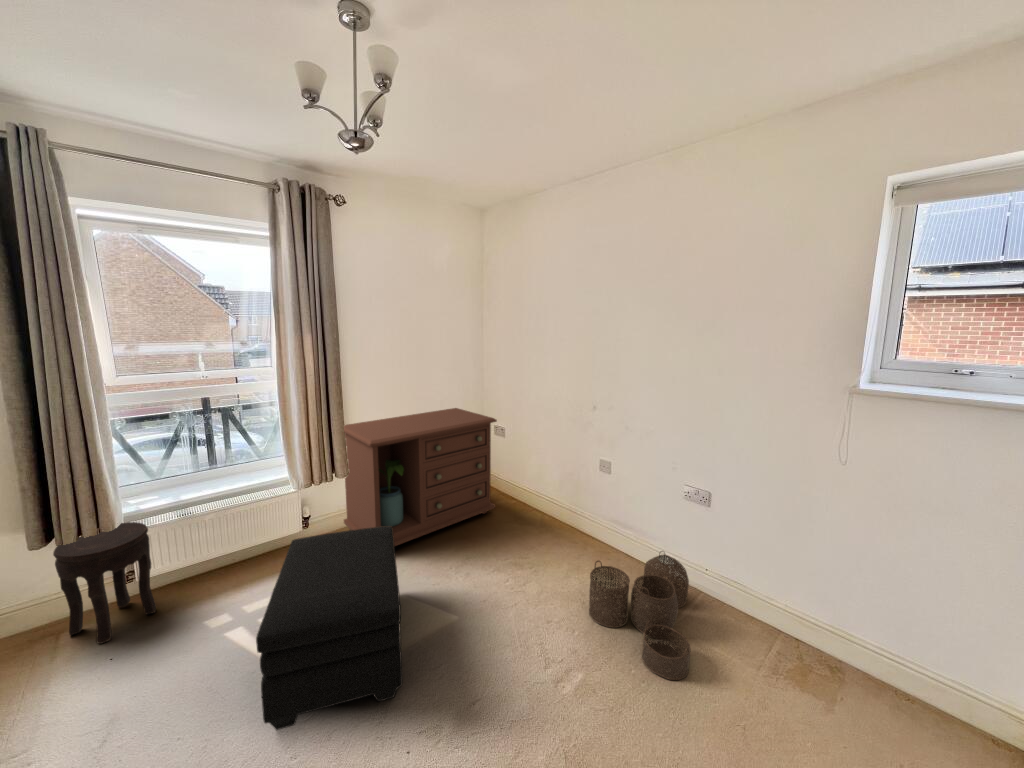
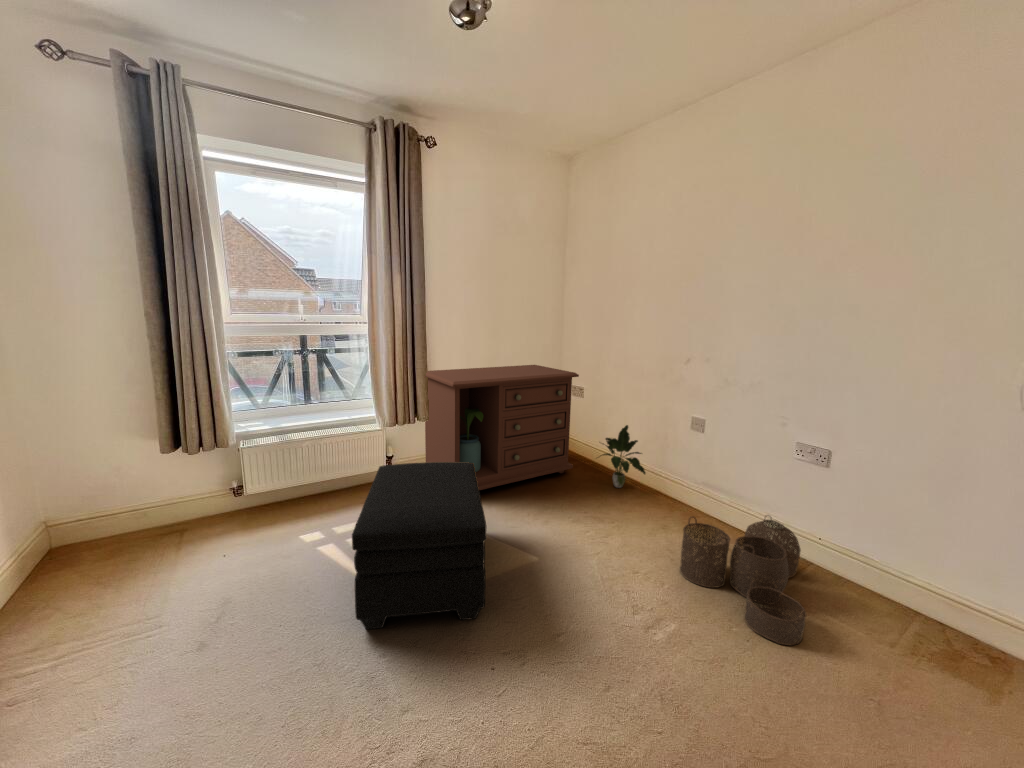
potted plant: none [514,466,561,525] -> present [601,425,645,488]
side table: present [53,522,156,644] -> none [181,441,260,543]

